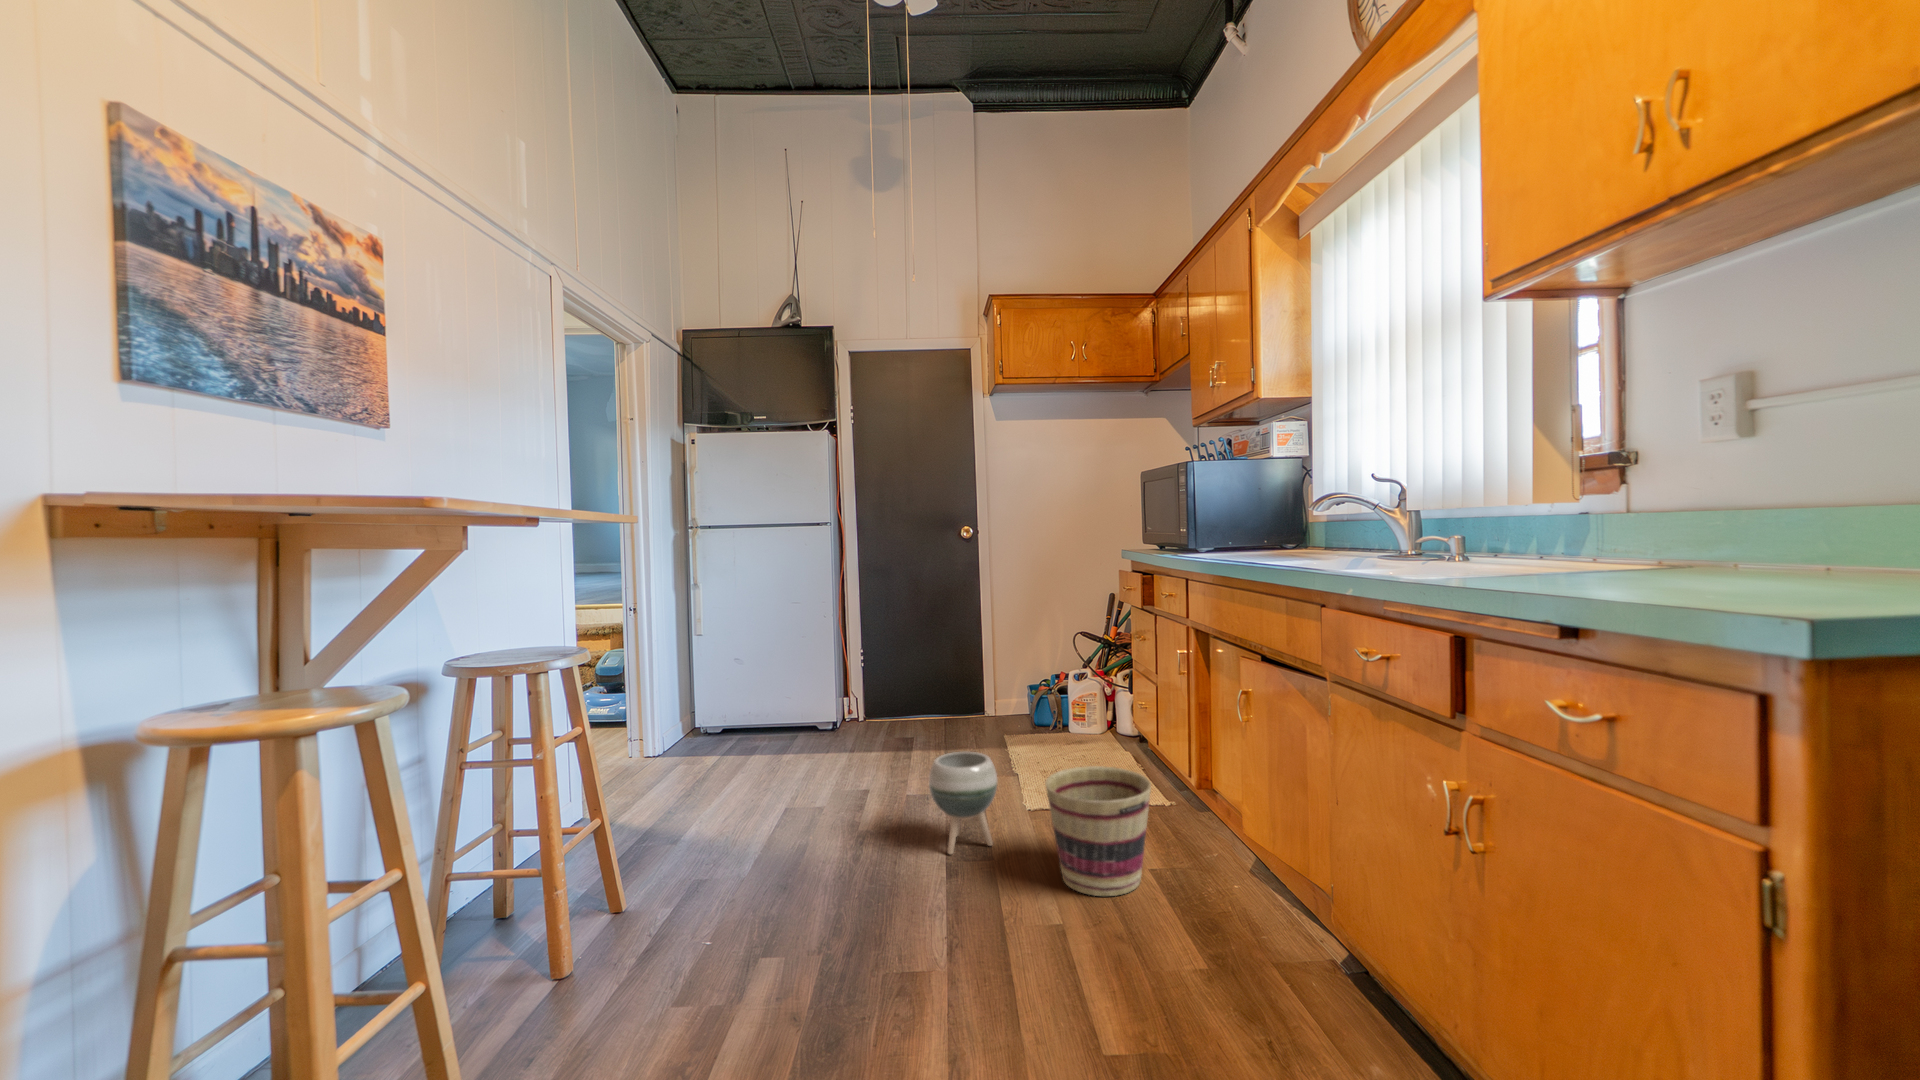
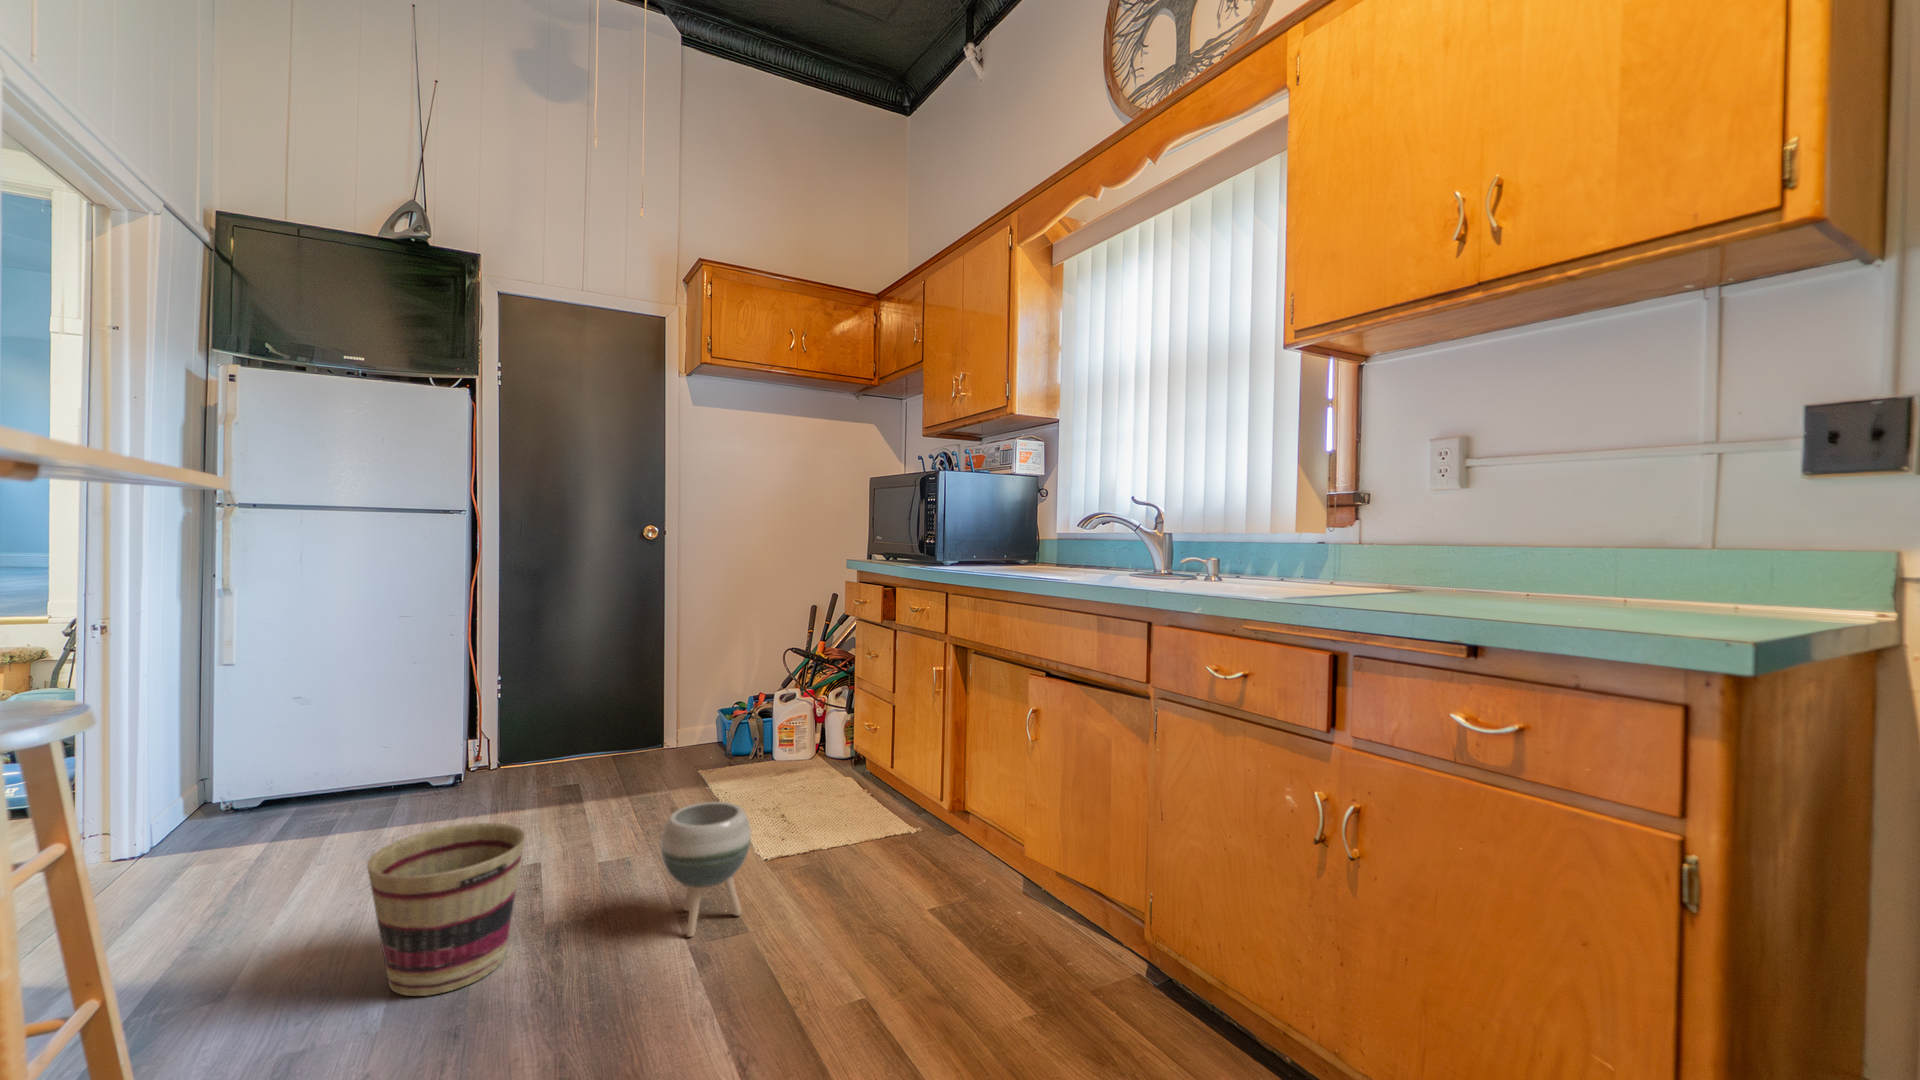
basket: present [1045,766,1151,896] -> present [367,823,525,996]

